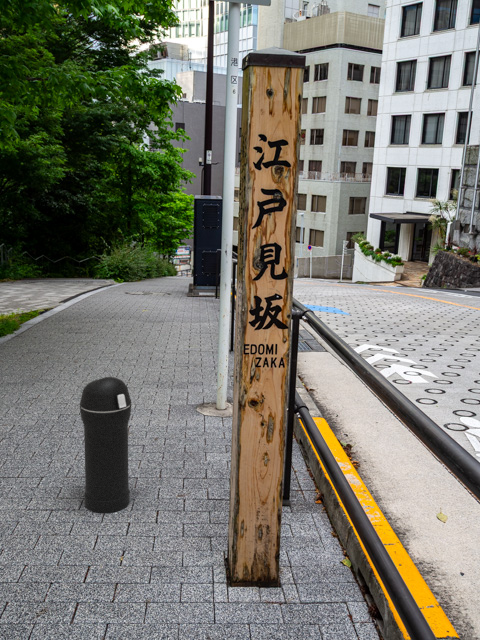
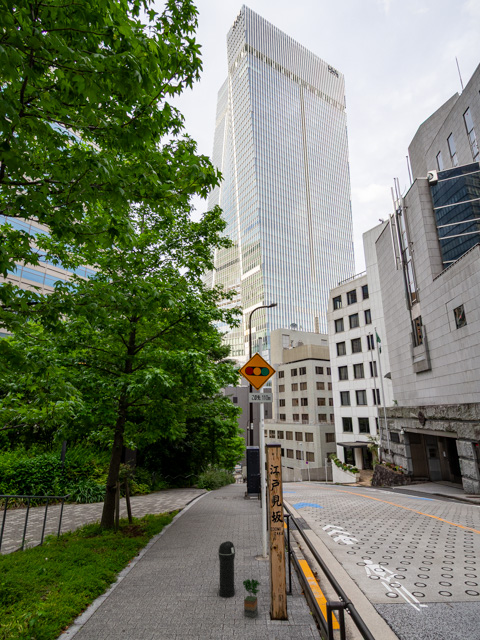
potted tree: none [143,479,201,577] -> present [243,579,260,617]

